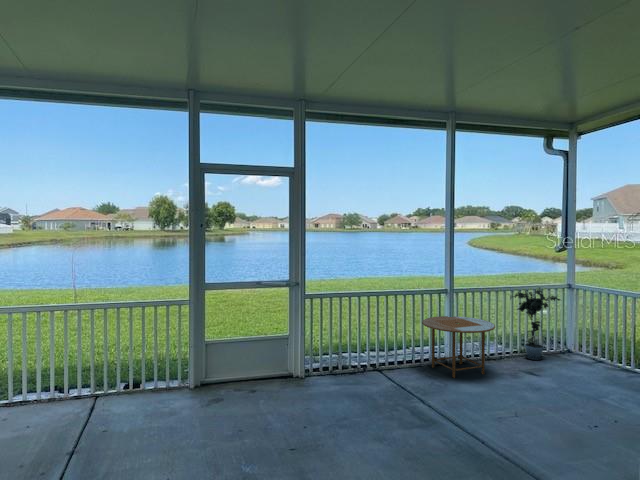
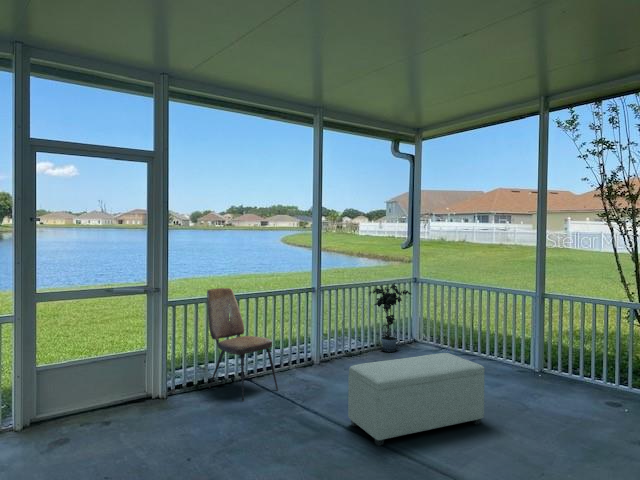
dining chair: none [341,285,402,391] -> present [207,288,278,401]
side table: present [422,316,495,378] -> none [291,315,362,378]
ottoman: none [459,368,623,456] -> present [348,353,485,446]

